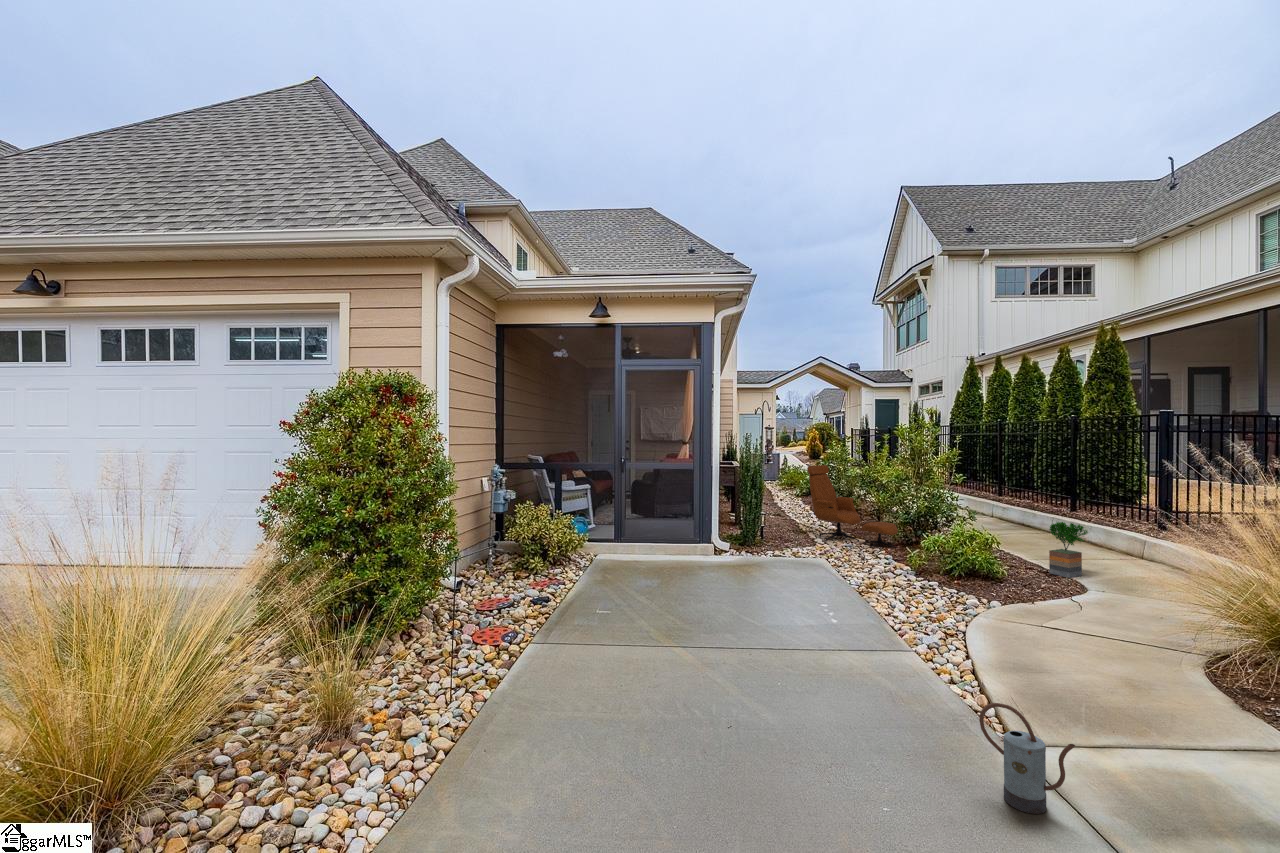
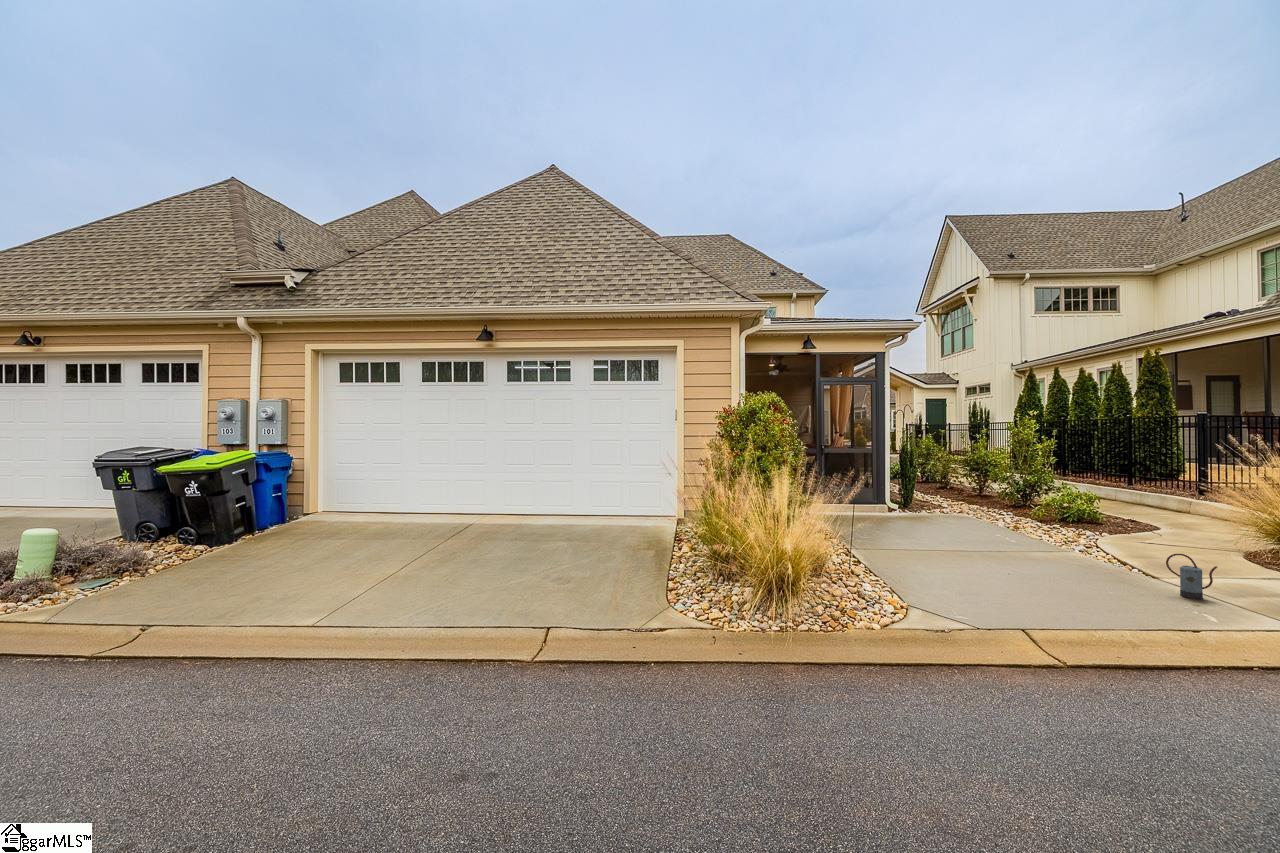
lounge chair: present [807,465,898,548] -> none [940,453,1015,511]
potted tree: present [1049,522,1088,578] -> none [1134,487,1164,524]

